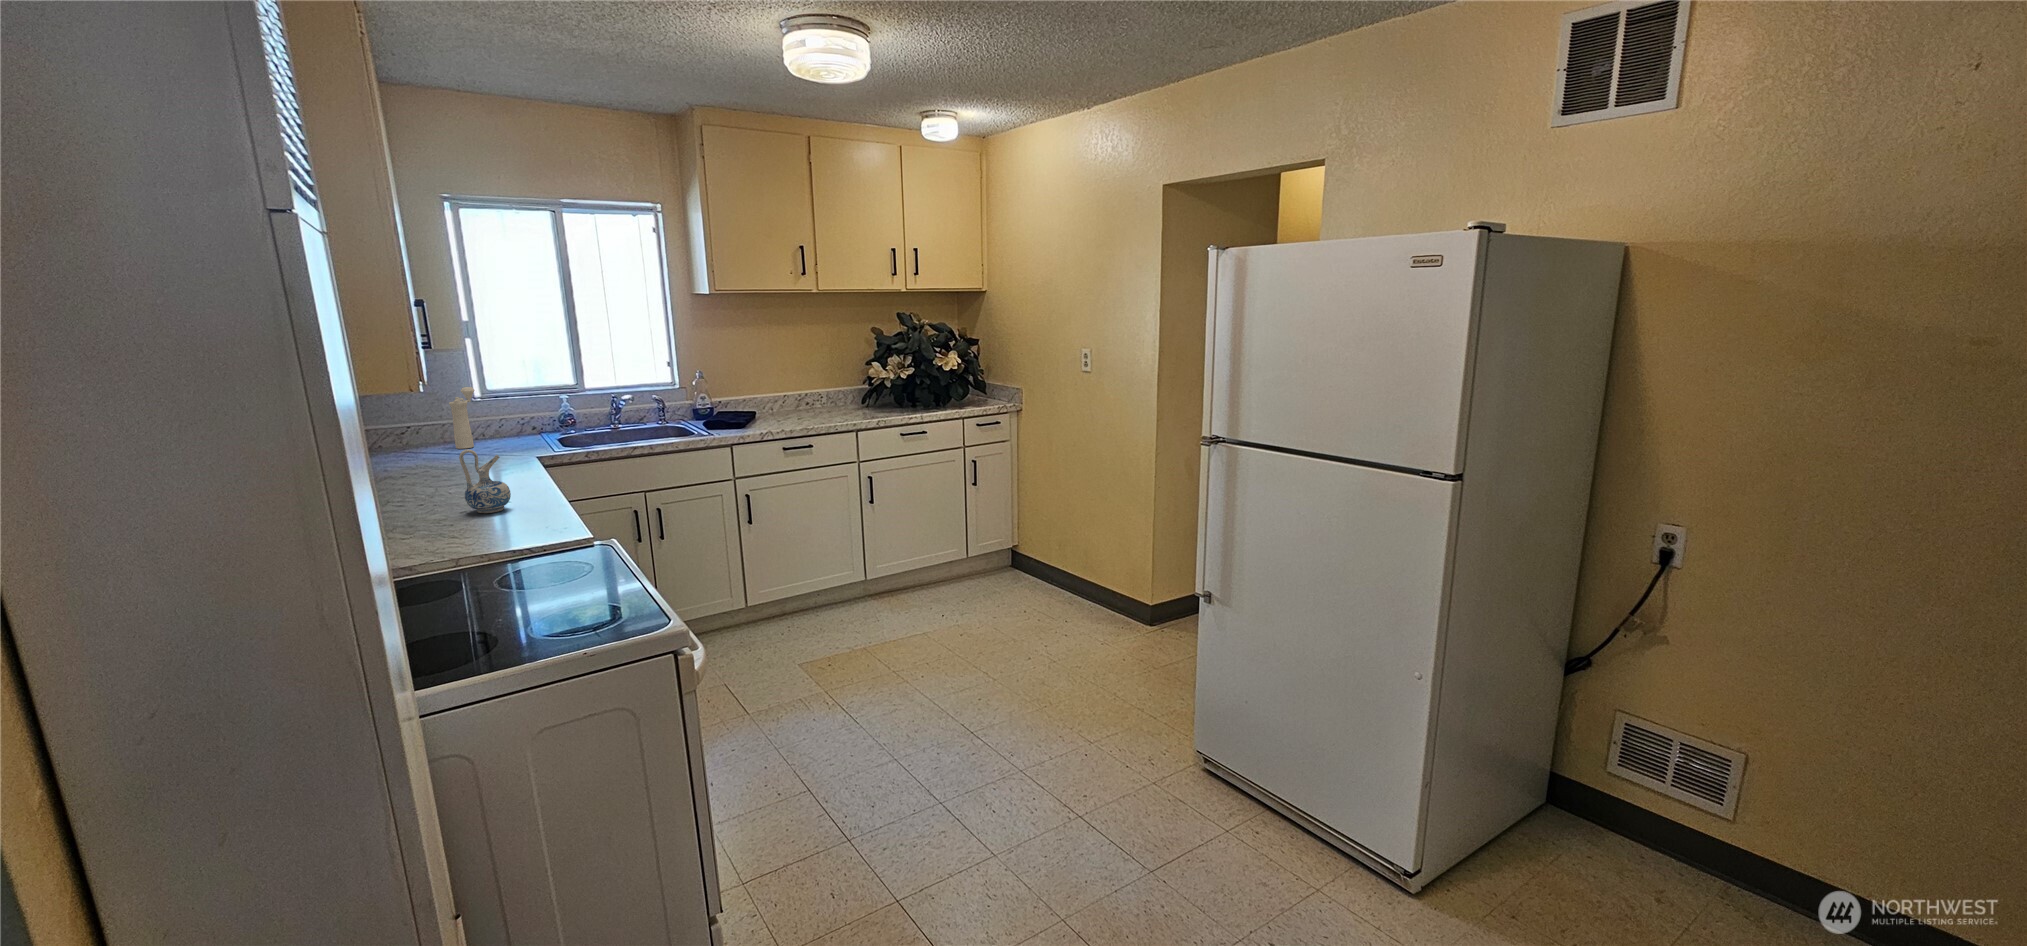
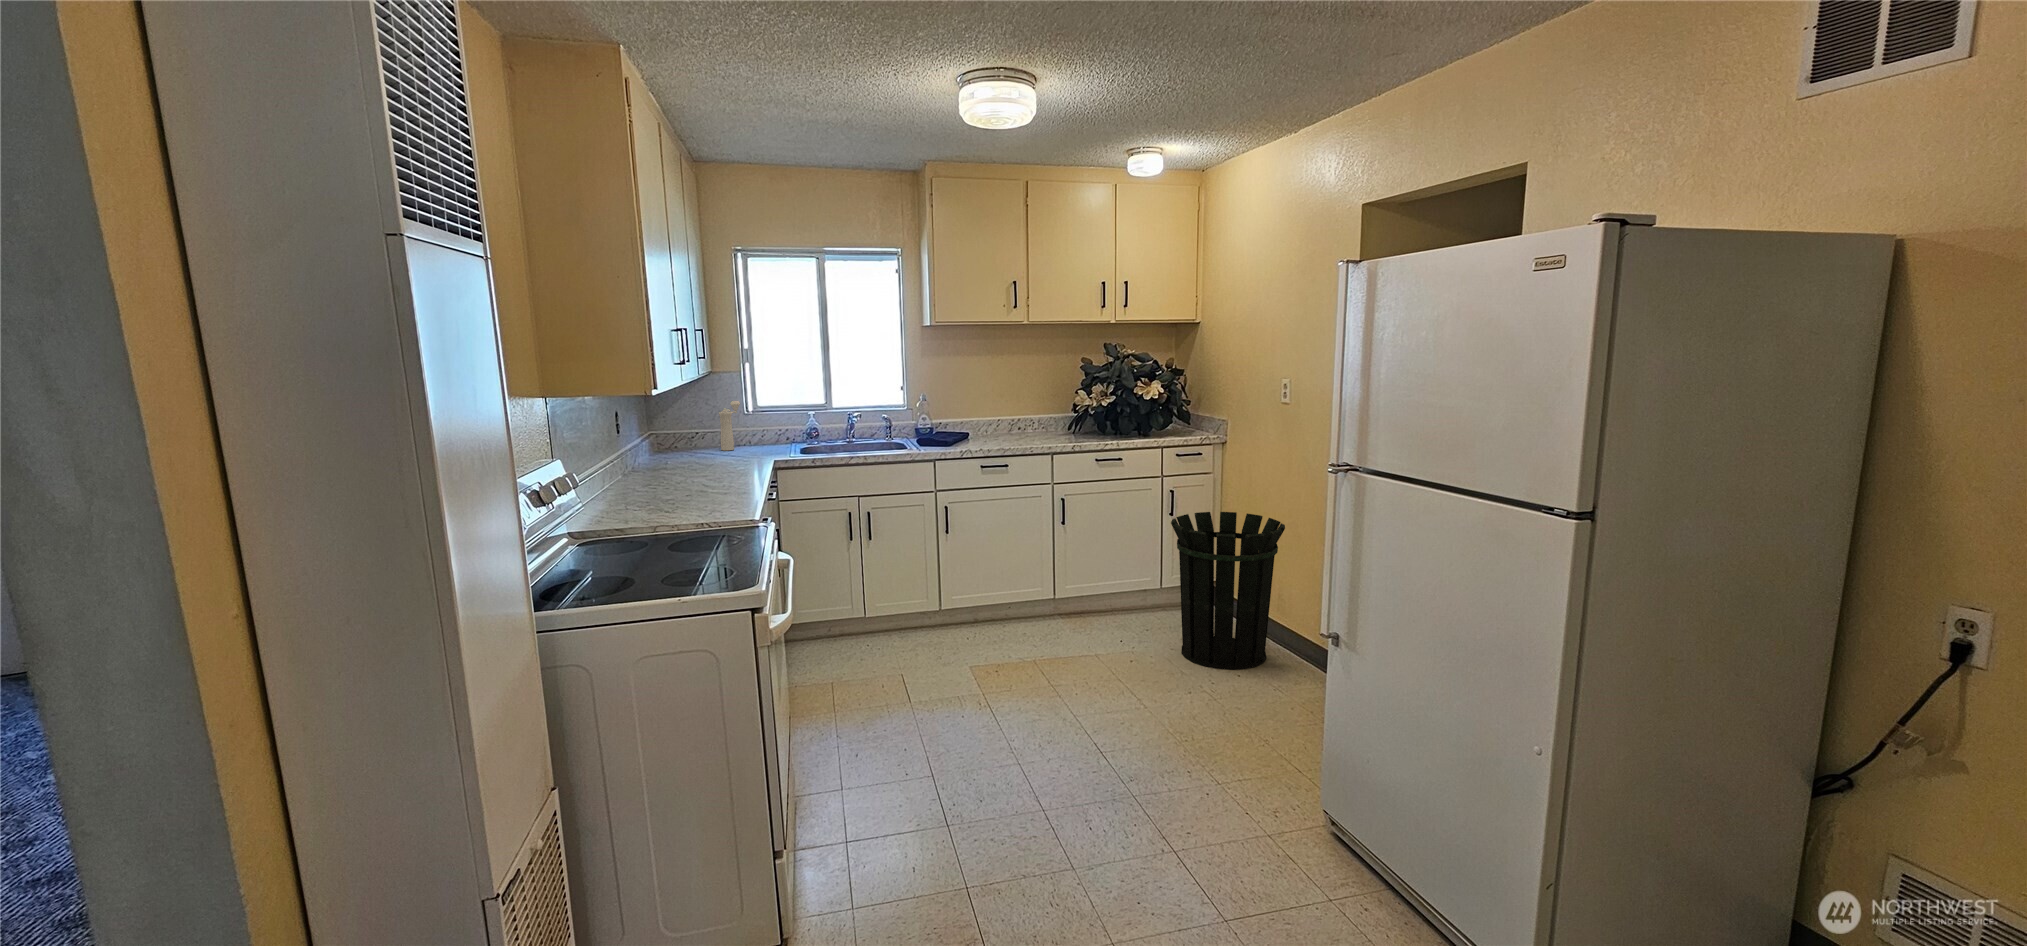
ceramic pitcher: present [459,449,511,513] -> none [687,443,723,496]
waste bin: none [987,477,1094,629] -> present [1171,512,1285,670]

